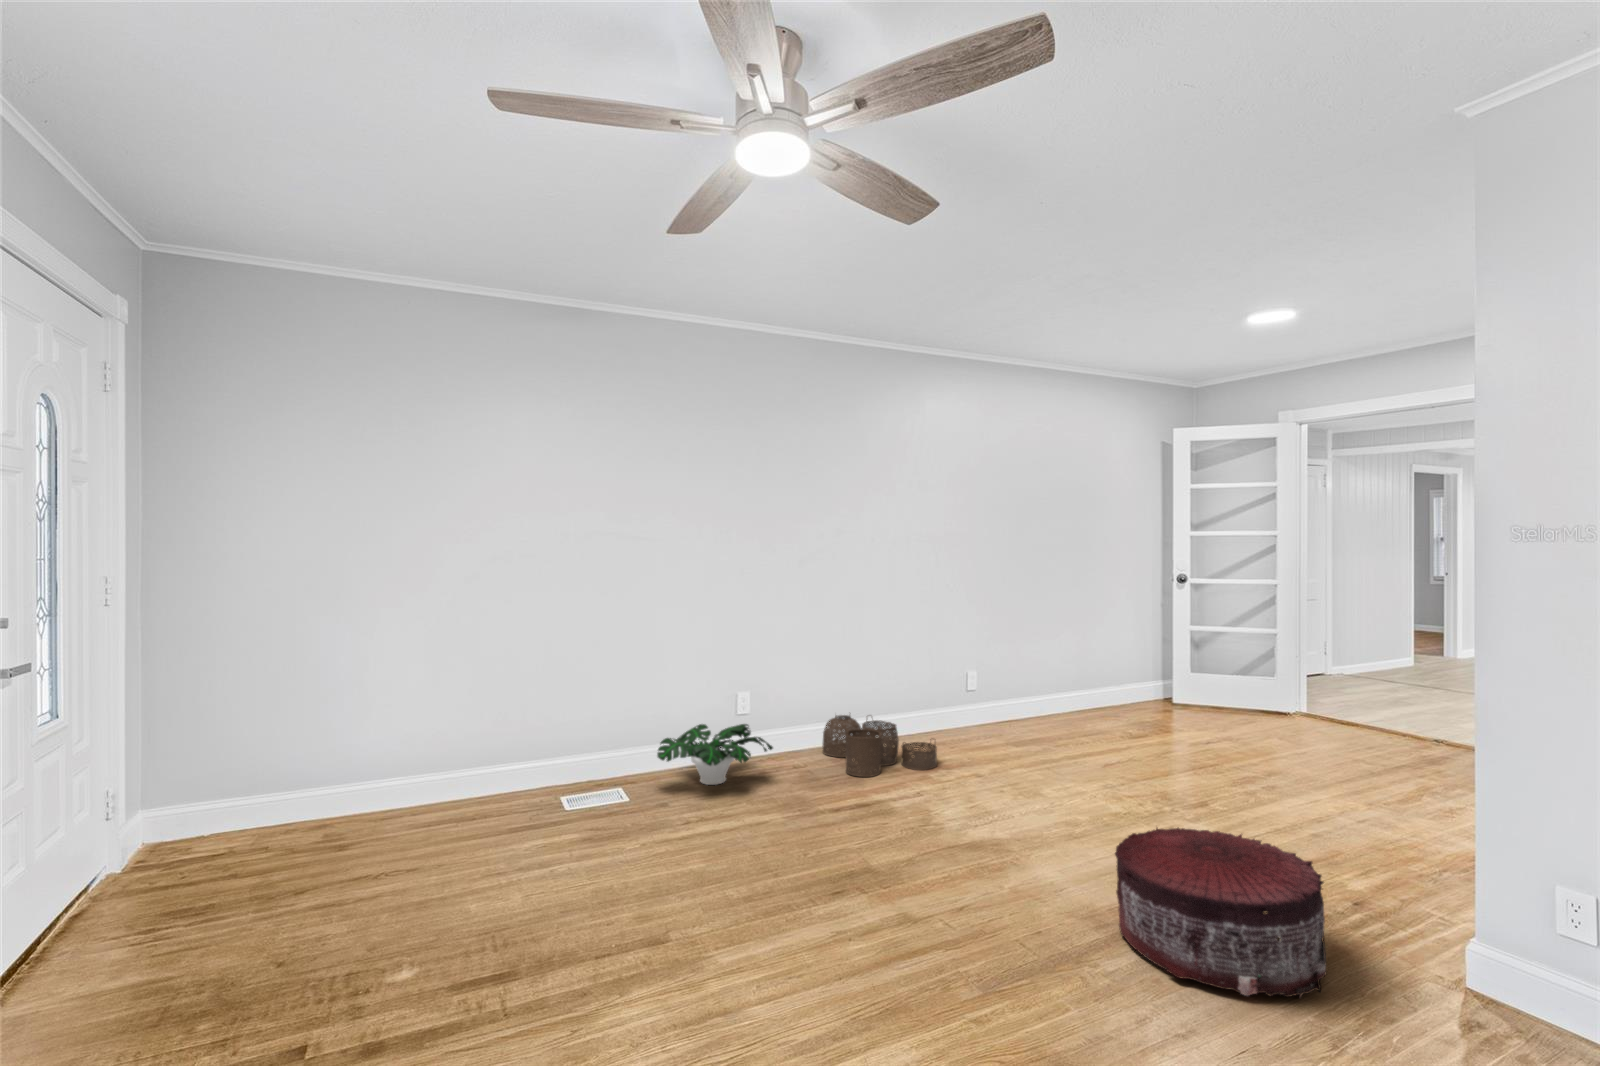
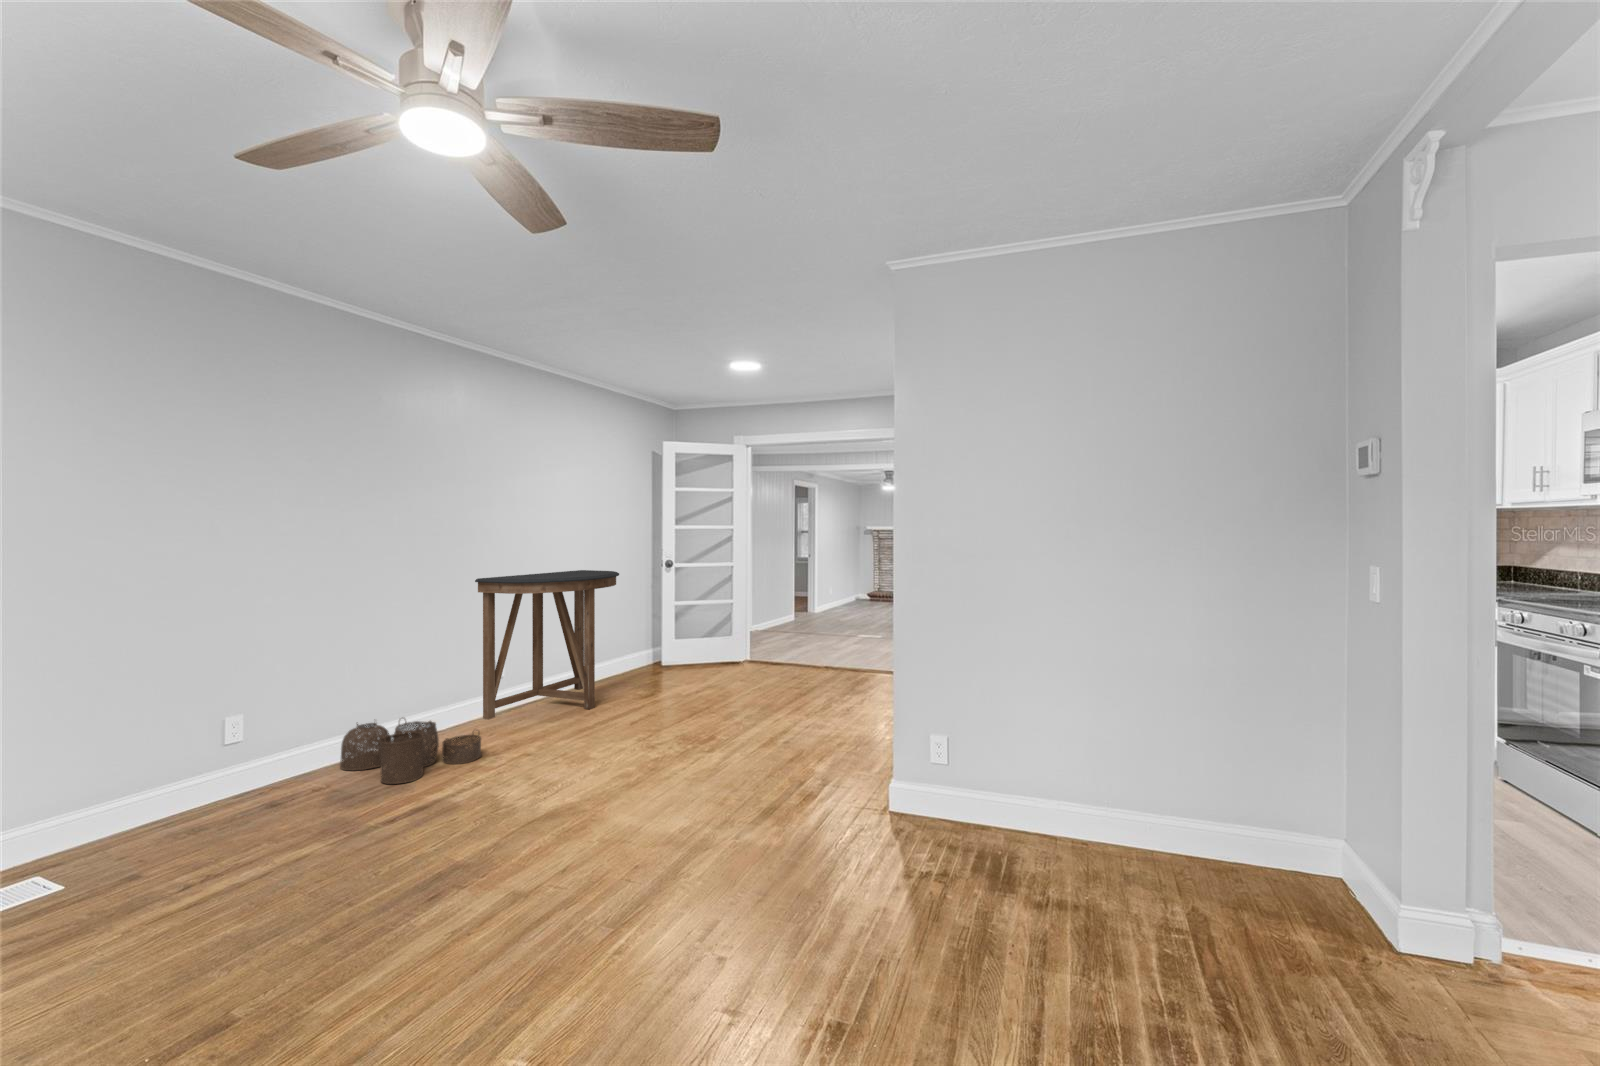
console table: none [946,582,1105,739] -> present [475,570,619,719]
potted plant: present [657,724,773,785] -> none [109,754,292,839]
pouf: present [1115,828,1326,998] -> none [689,748,827,863]

